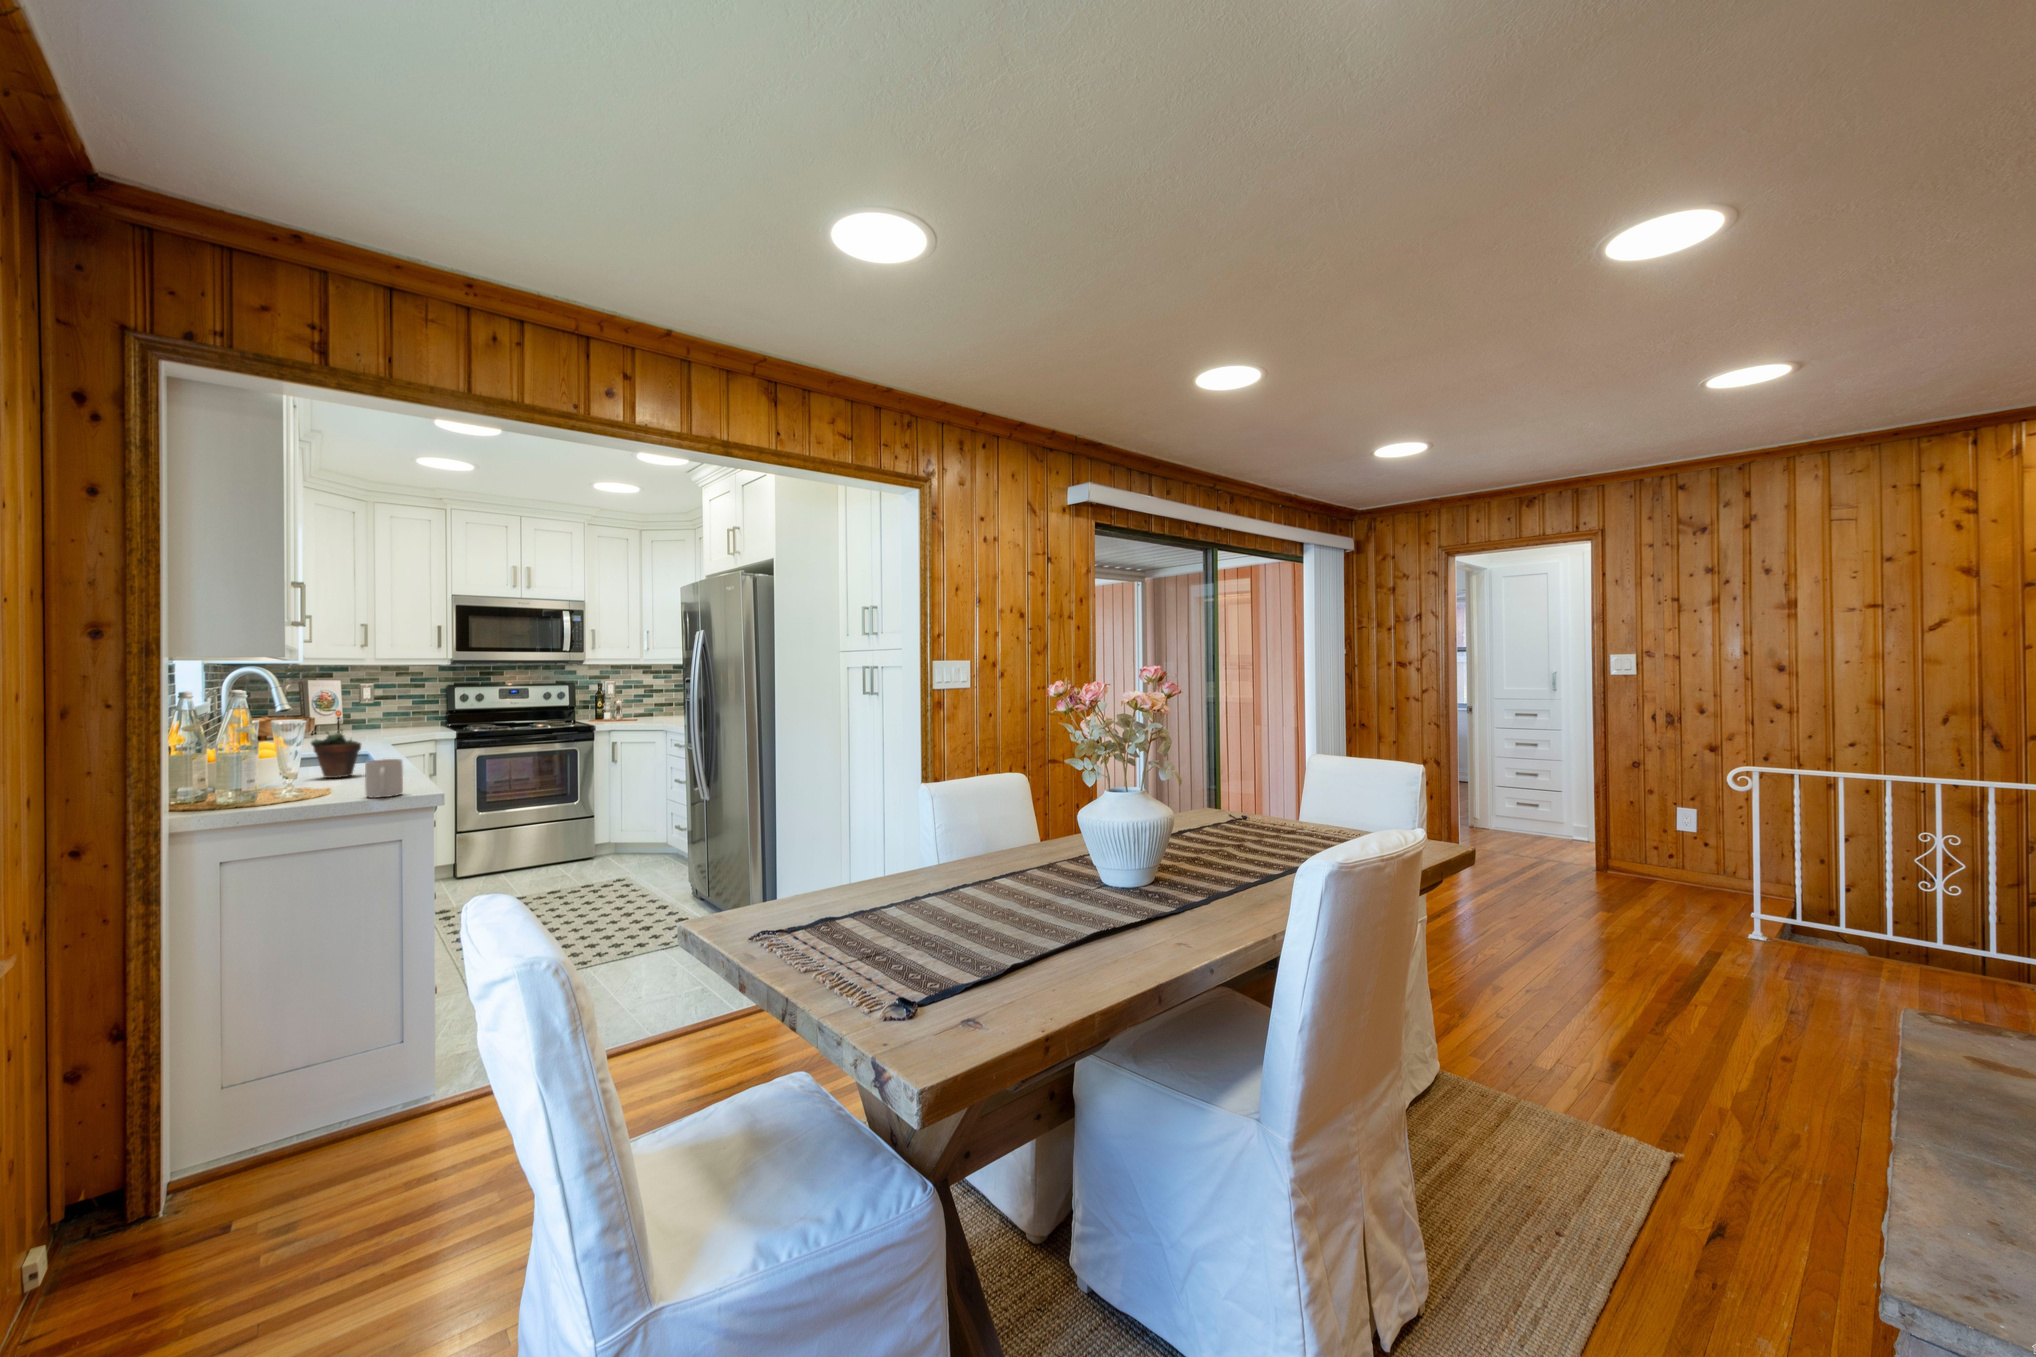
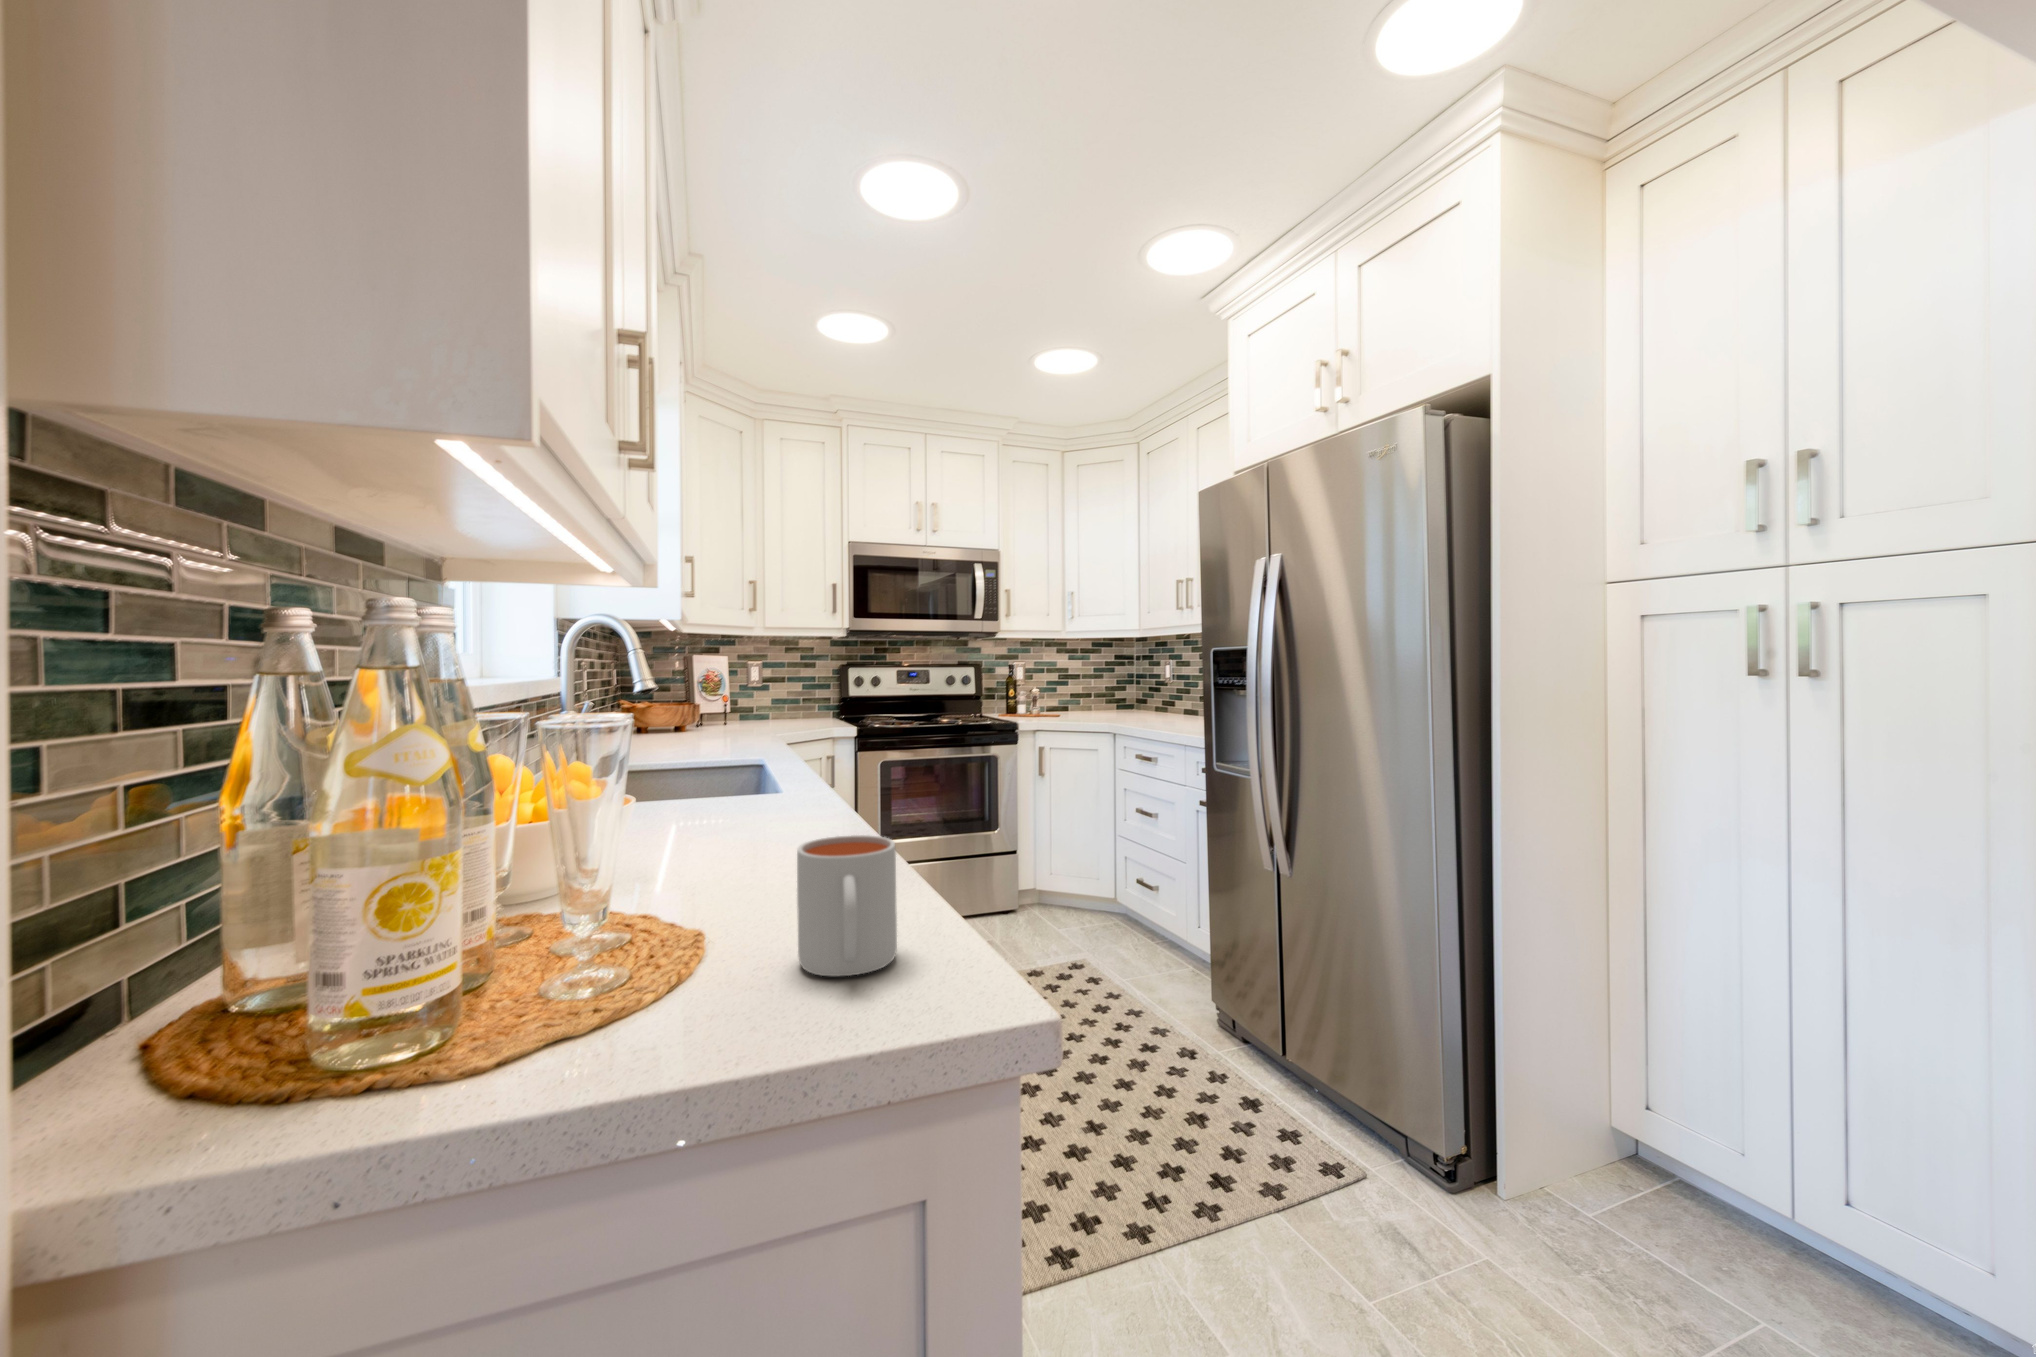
succulent plant: present [311,720,361,778] -> none [674,701,766,839]

